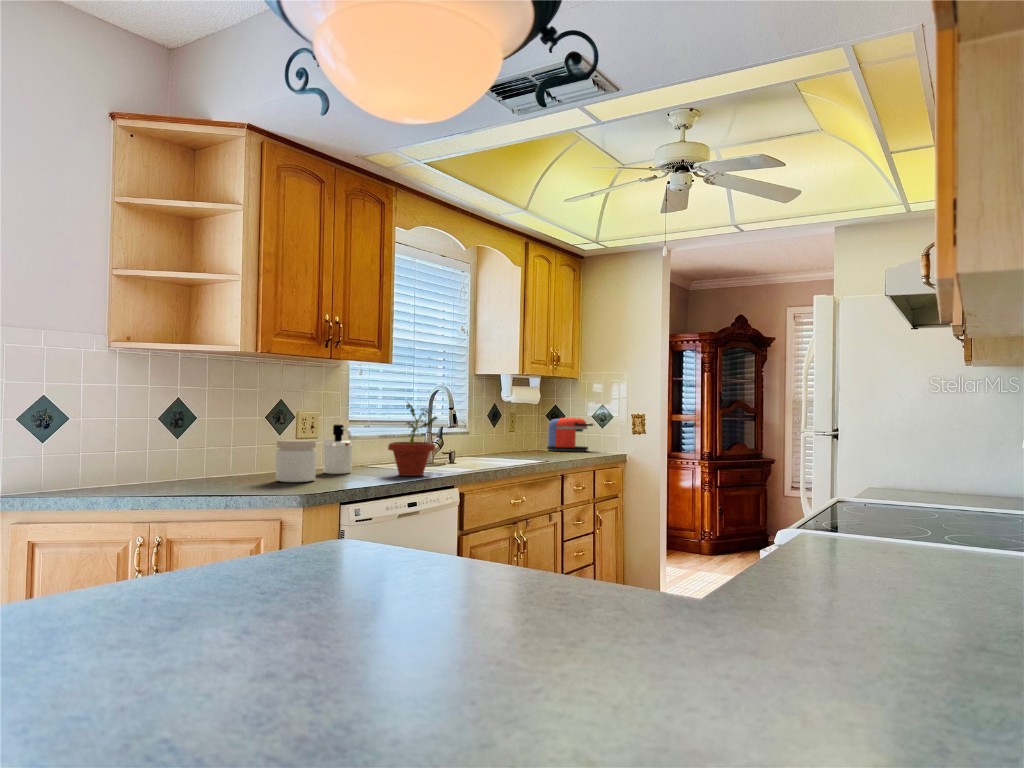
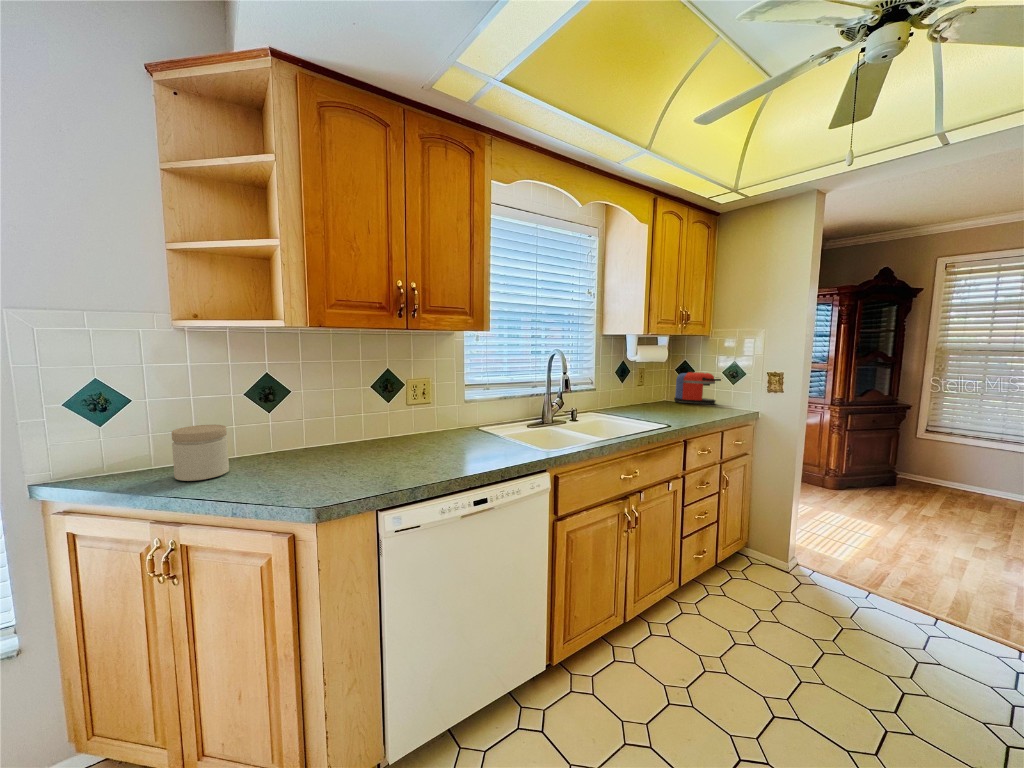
potted plant: present [388,403,437,476] -> none [474,375,529,459]
soap dispenser: present [323,424,353,474] -> none [418,396,448,447]
jar: present [276,440,316,482] -> present [172,425,229,481]

